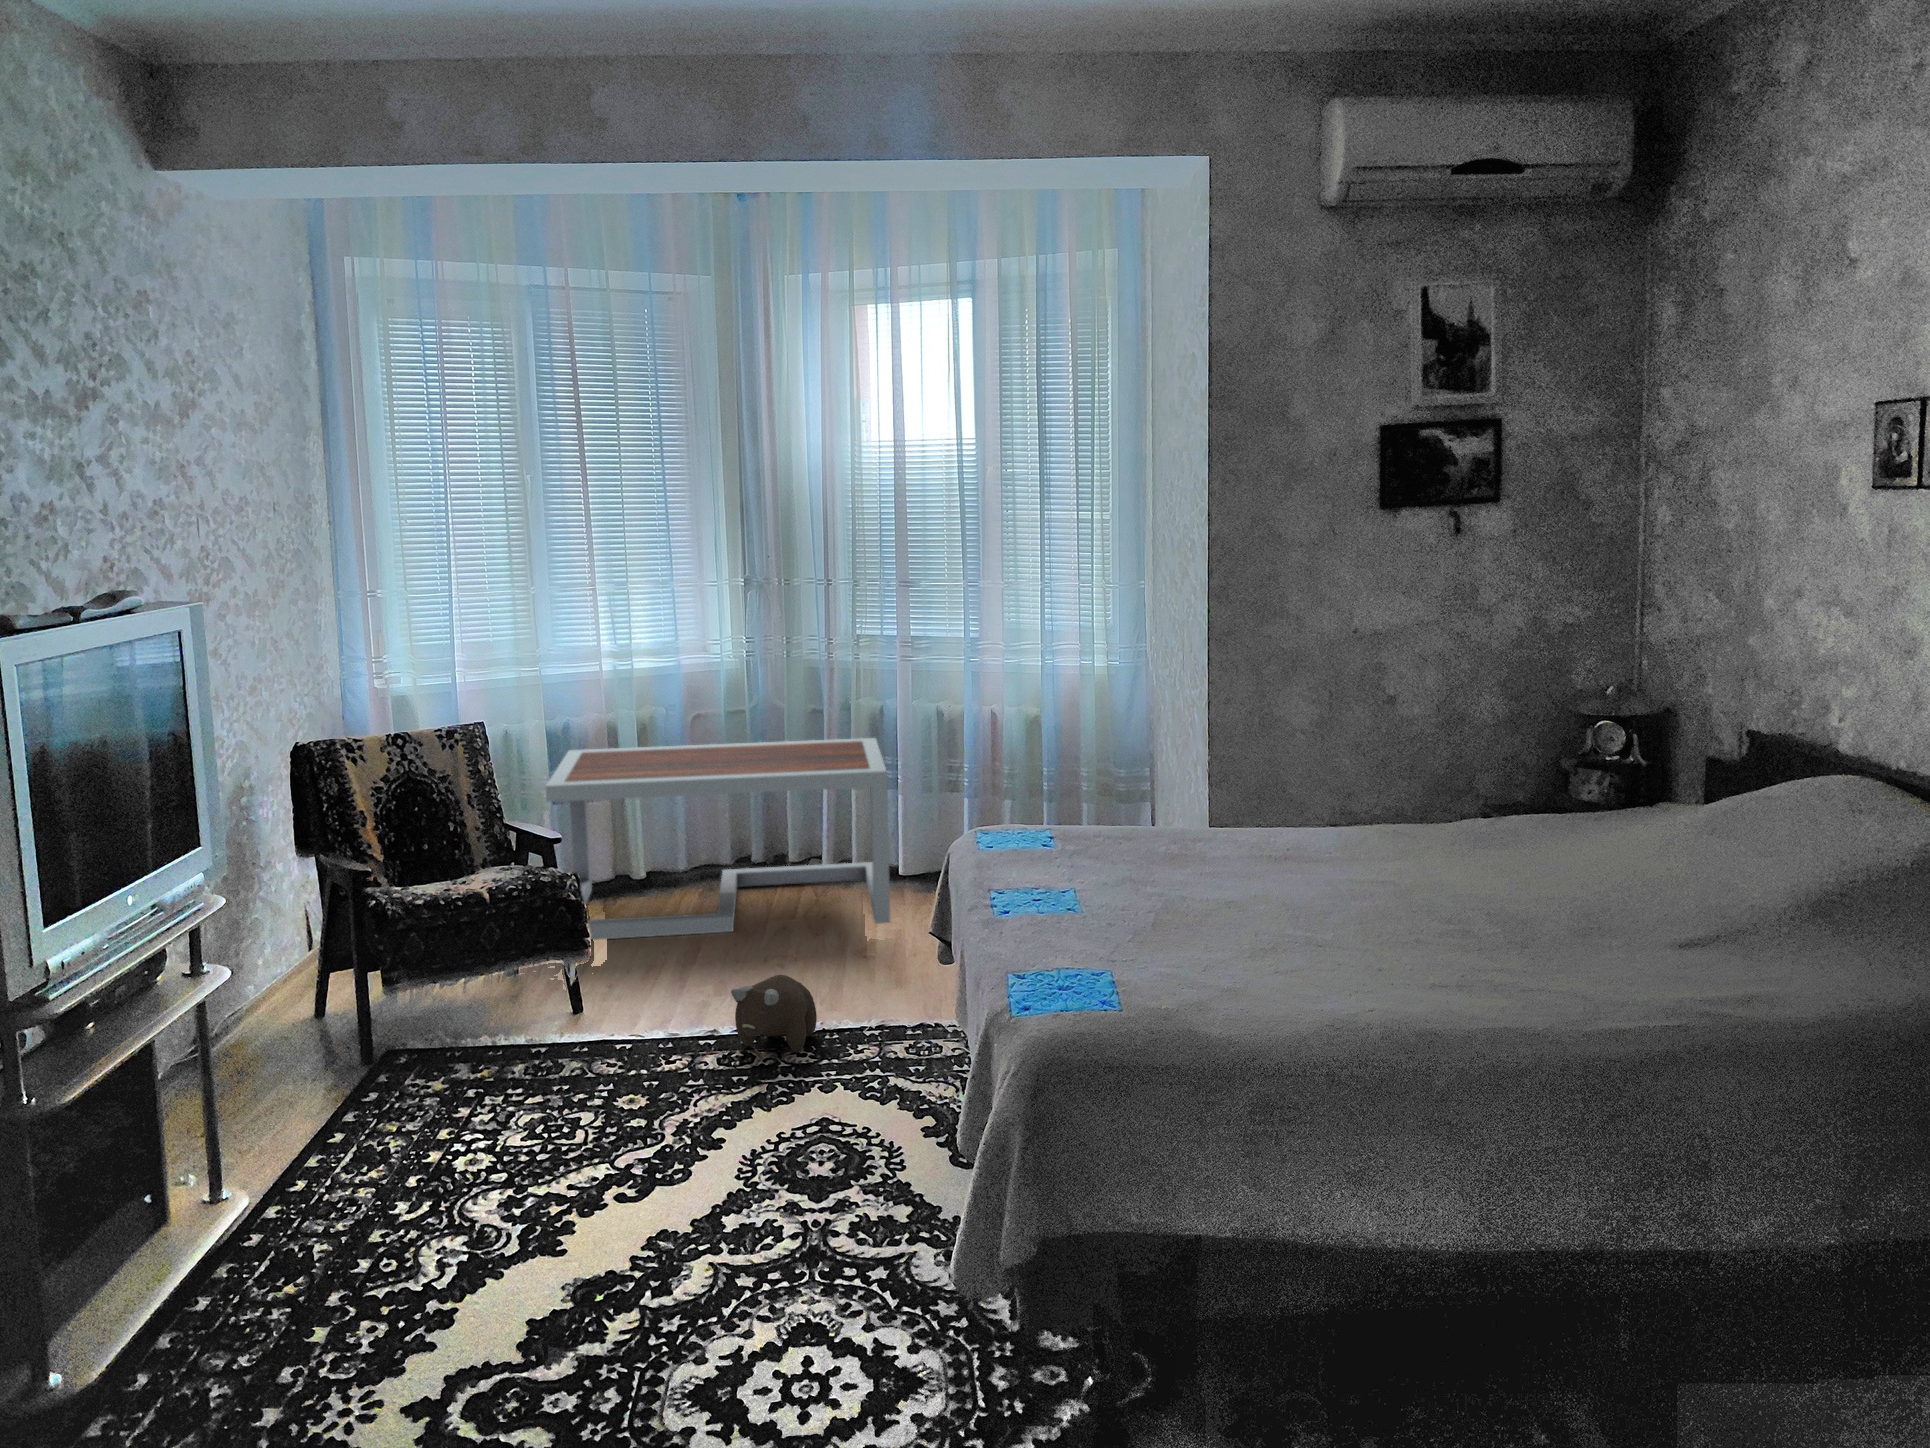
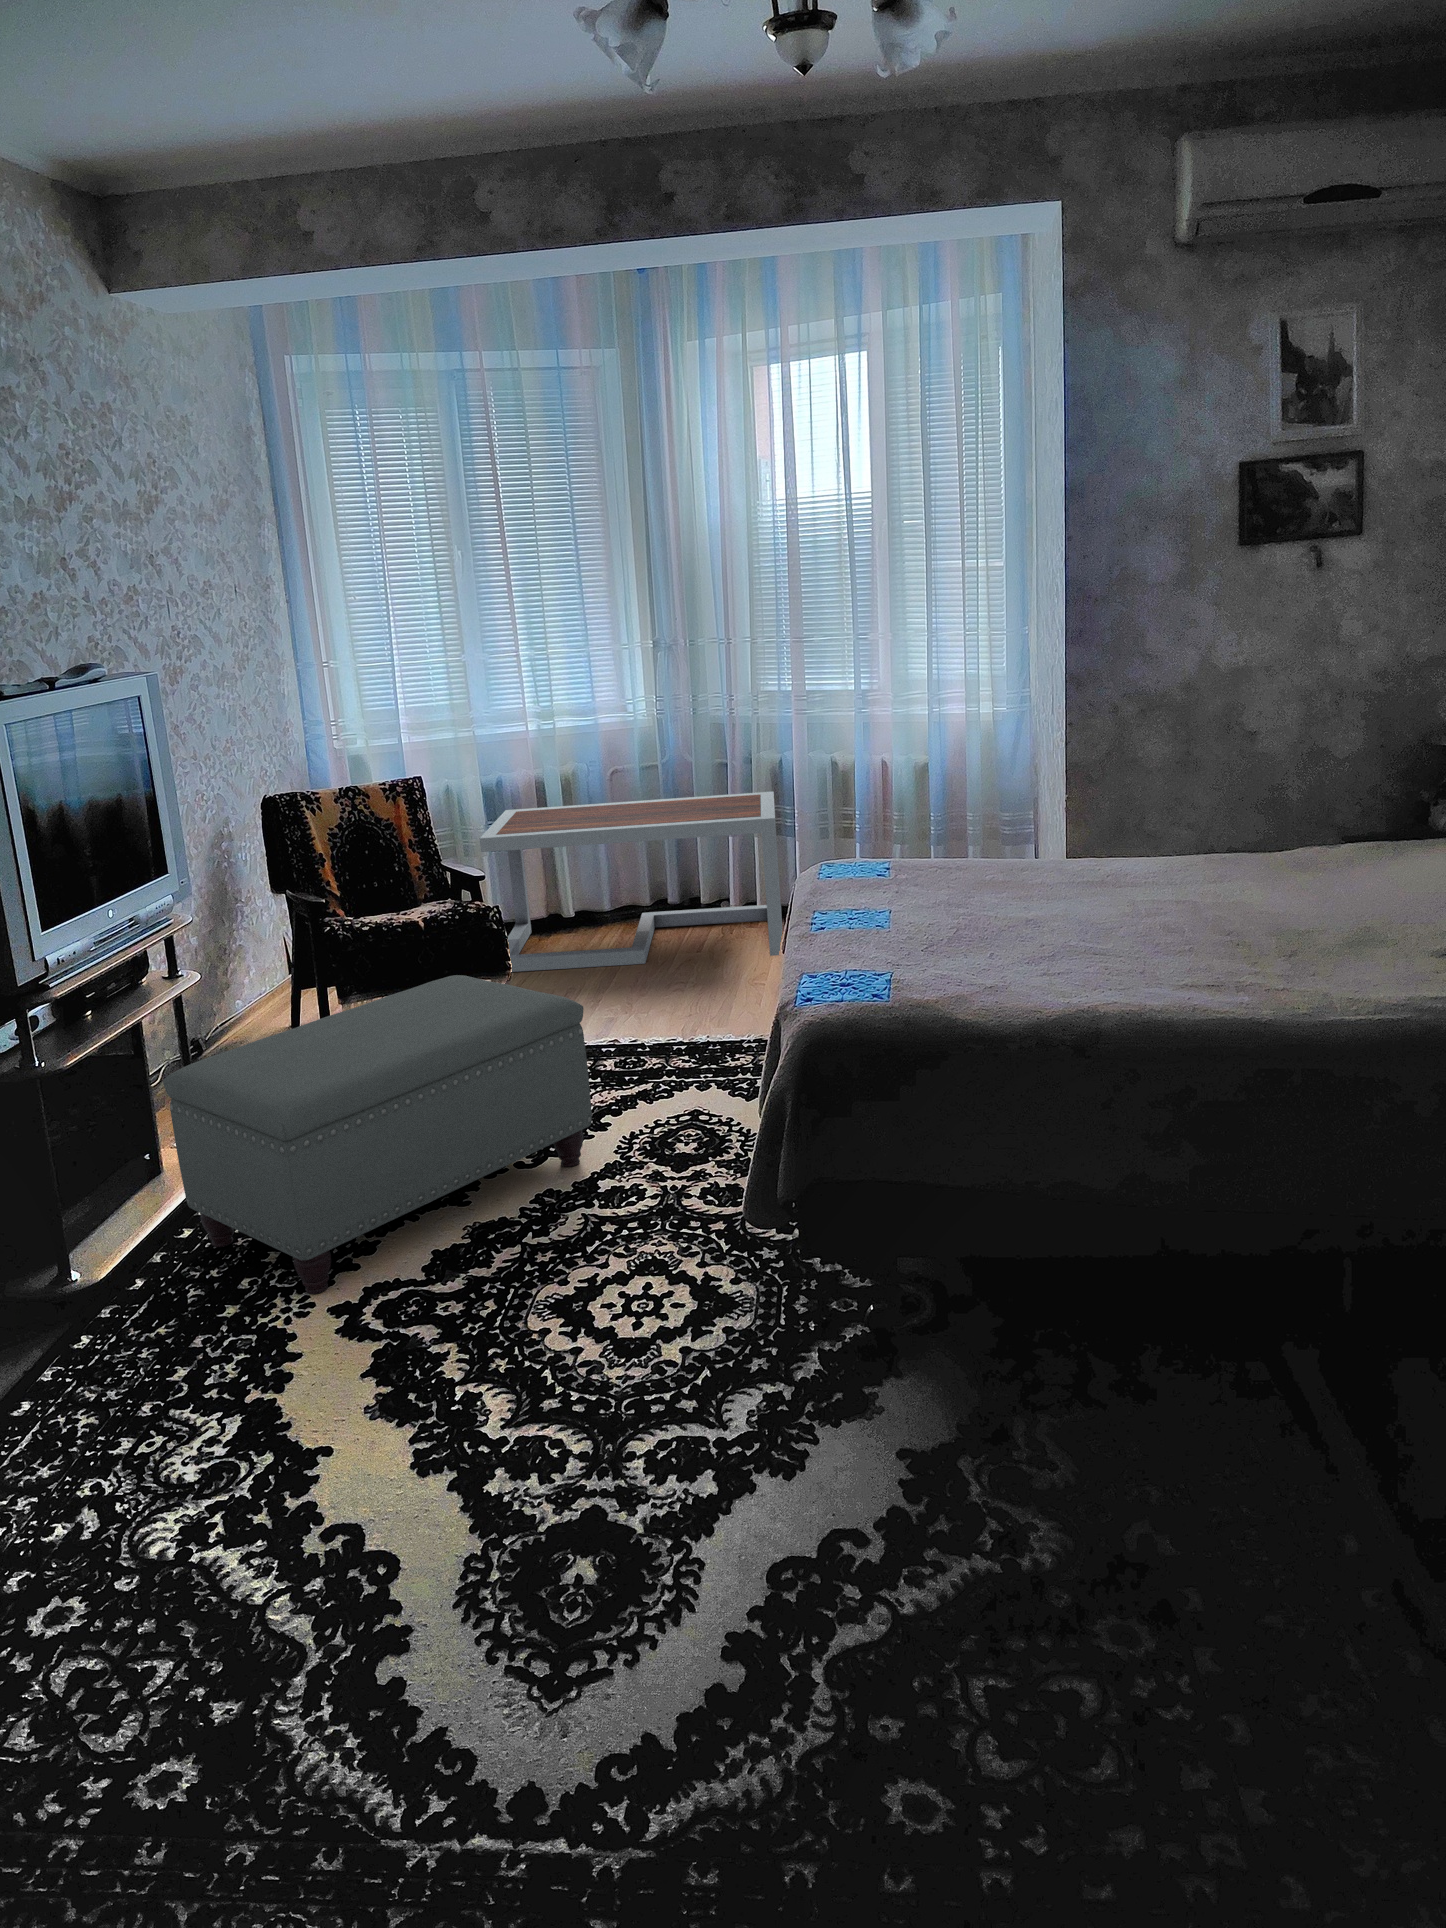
ottoman: none [182,965,713,1389] -> present [163,975,592,1294]
plush toy: present [731,975,817,1053] -> none [623,992,701,1058]

